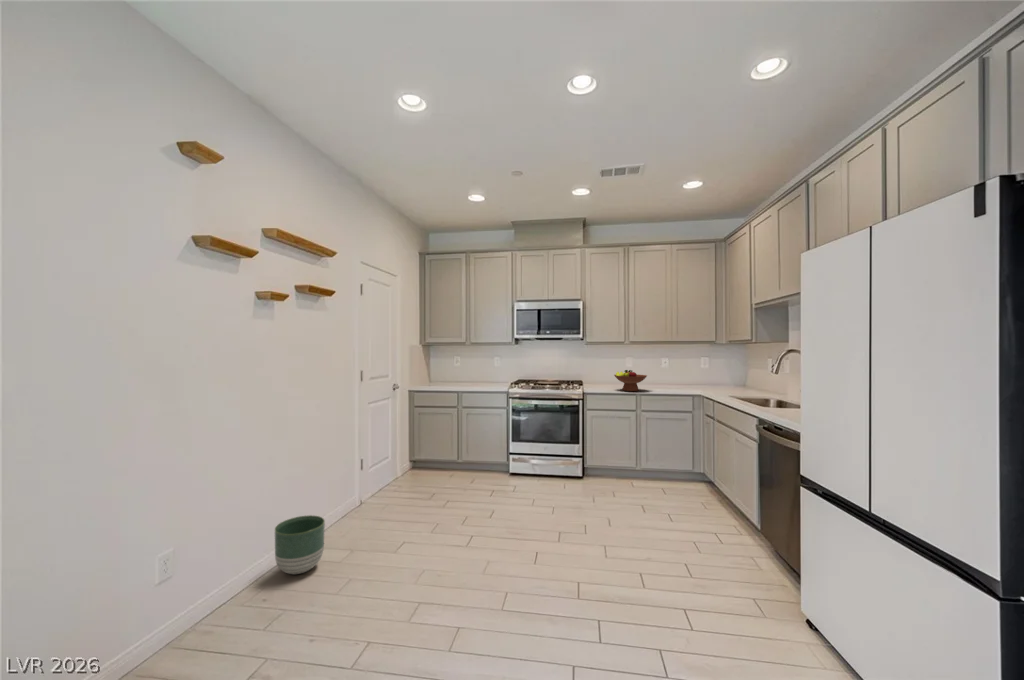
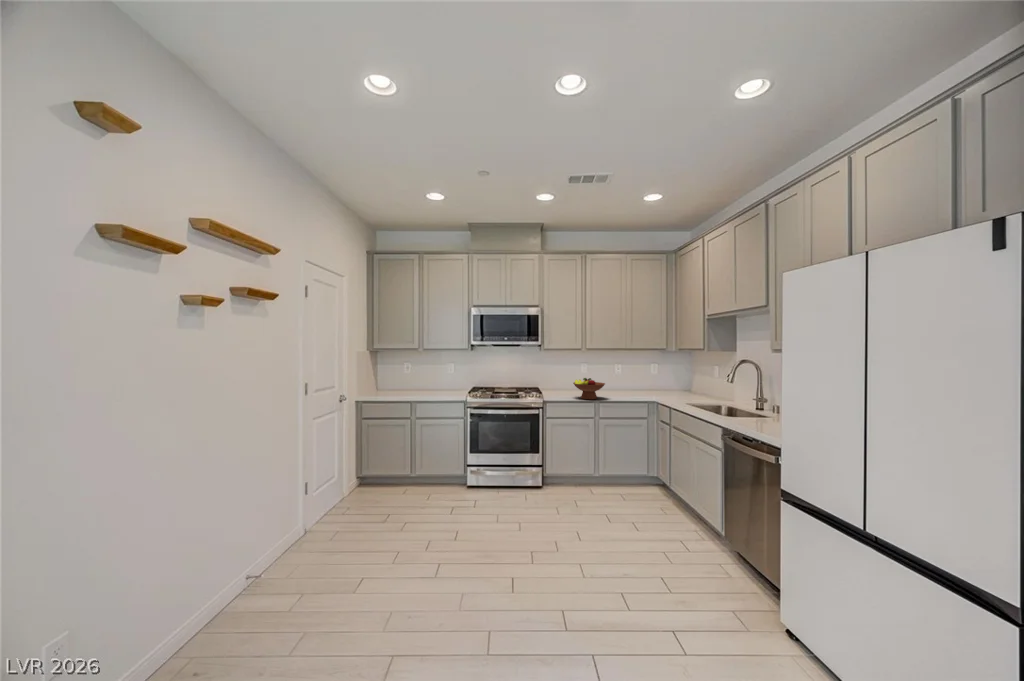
planter: present [275,515,325,574] -> none [205,559,268,633]

